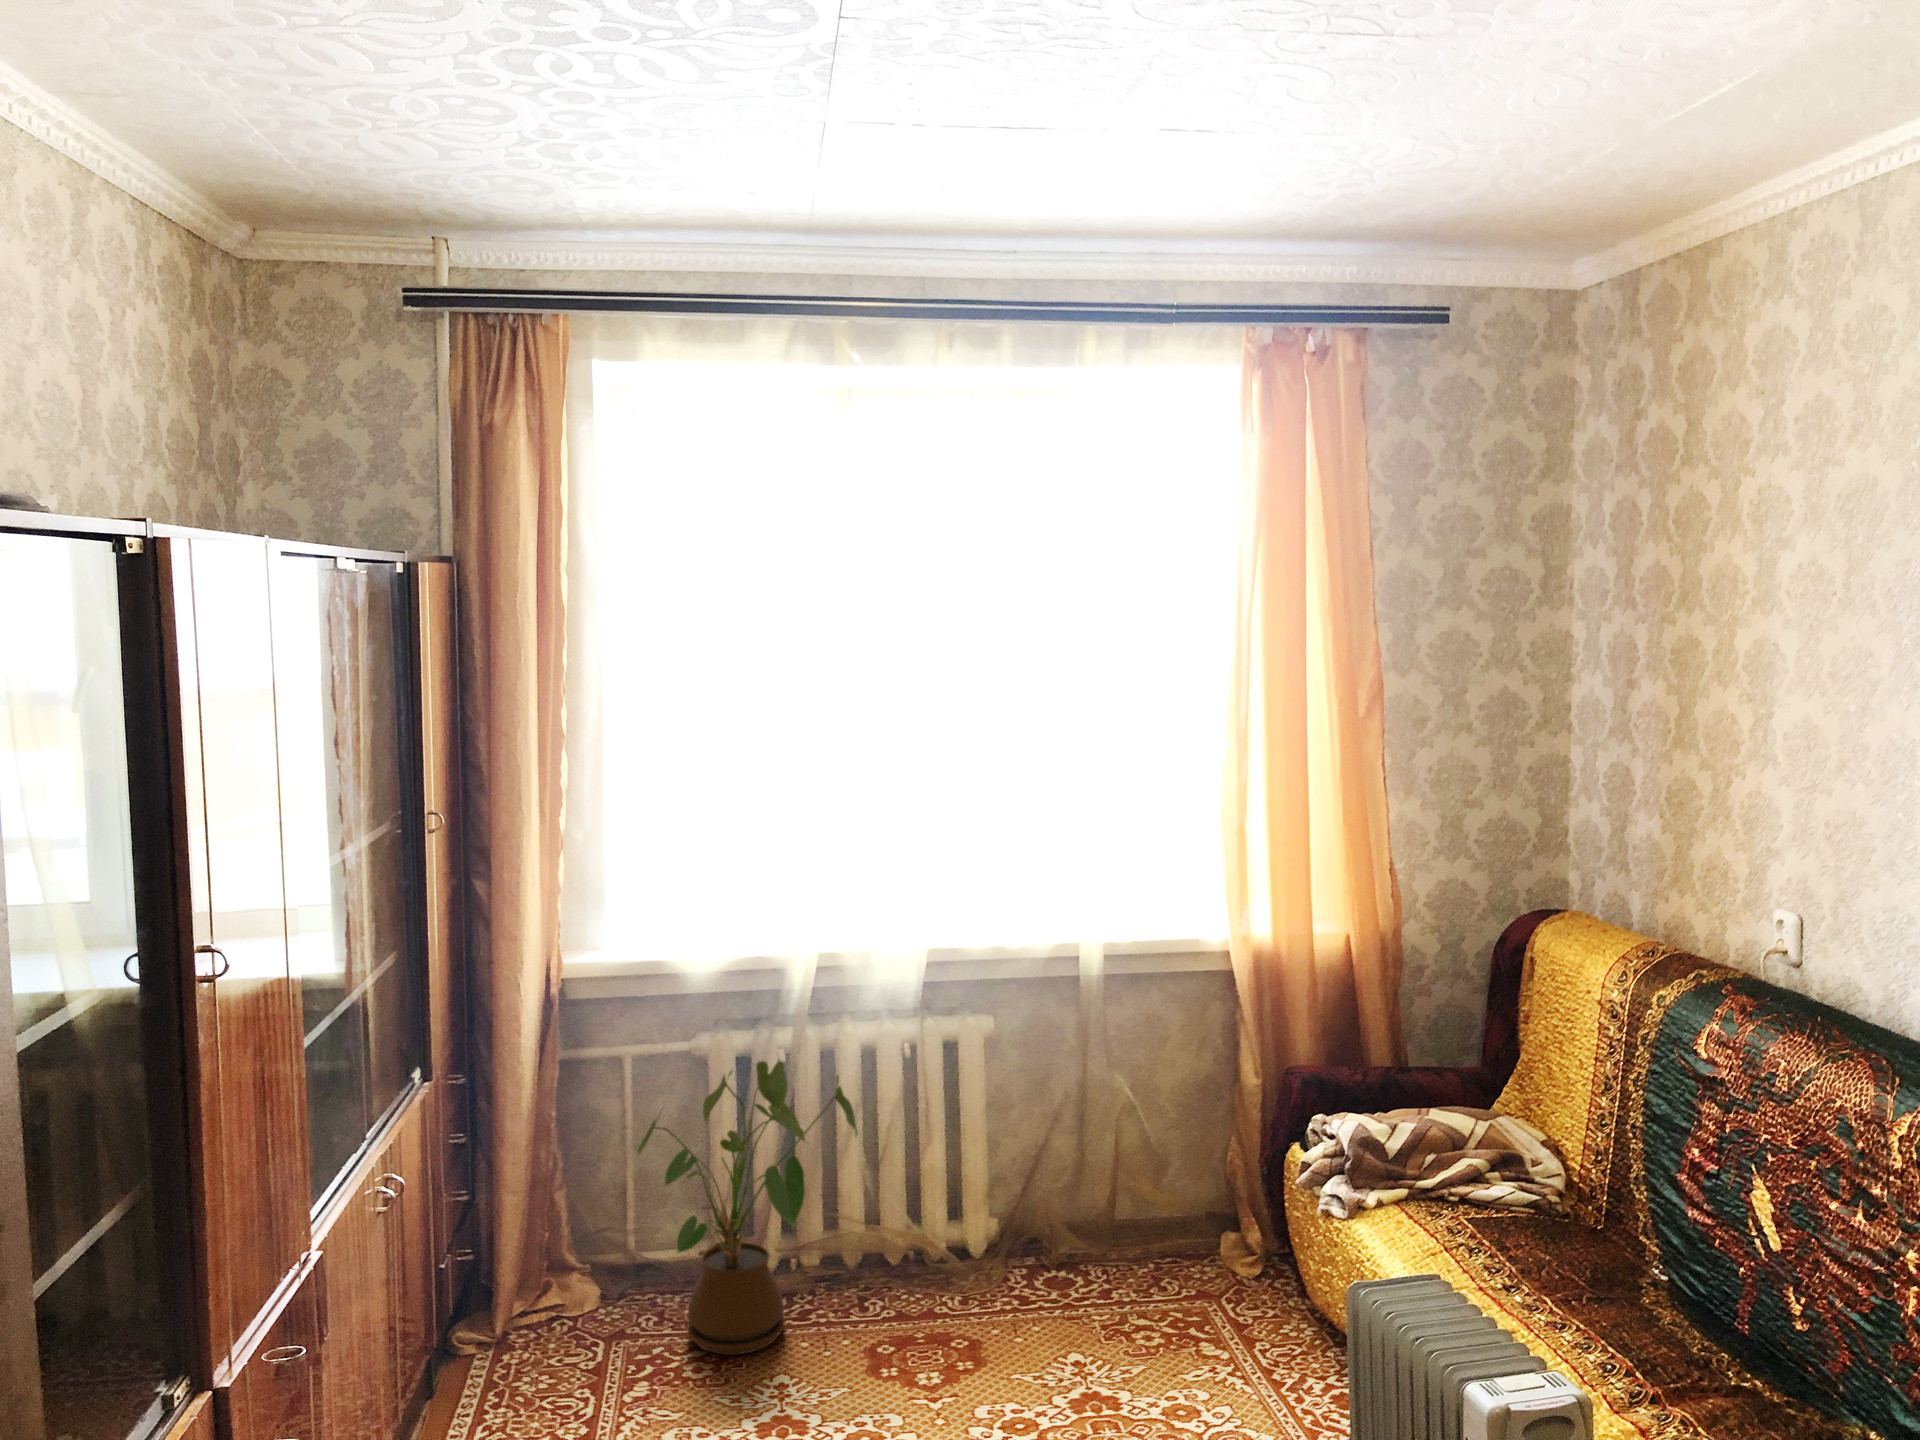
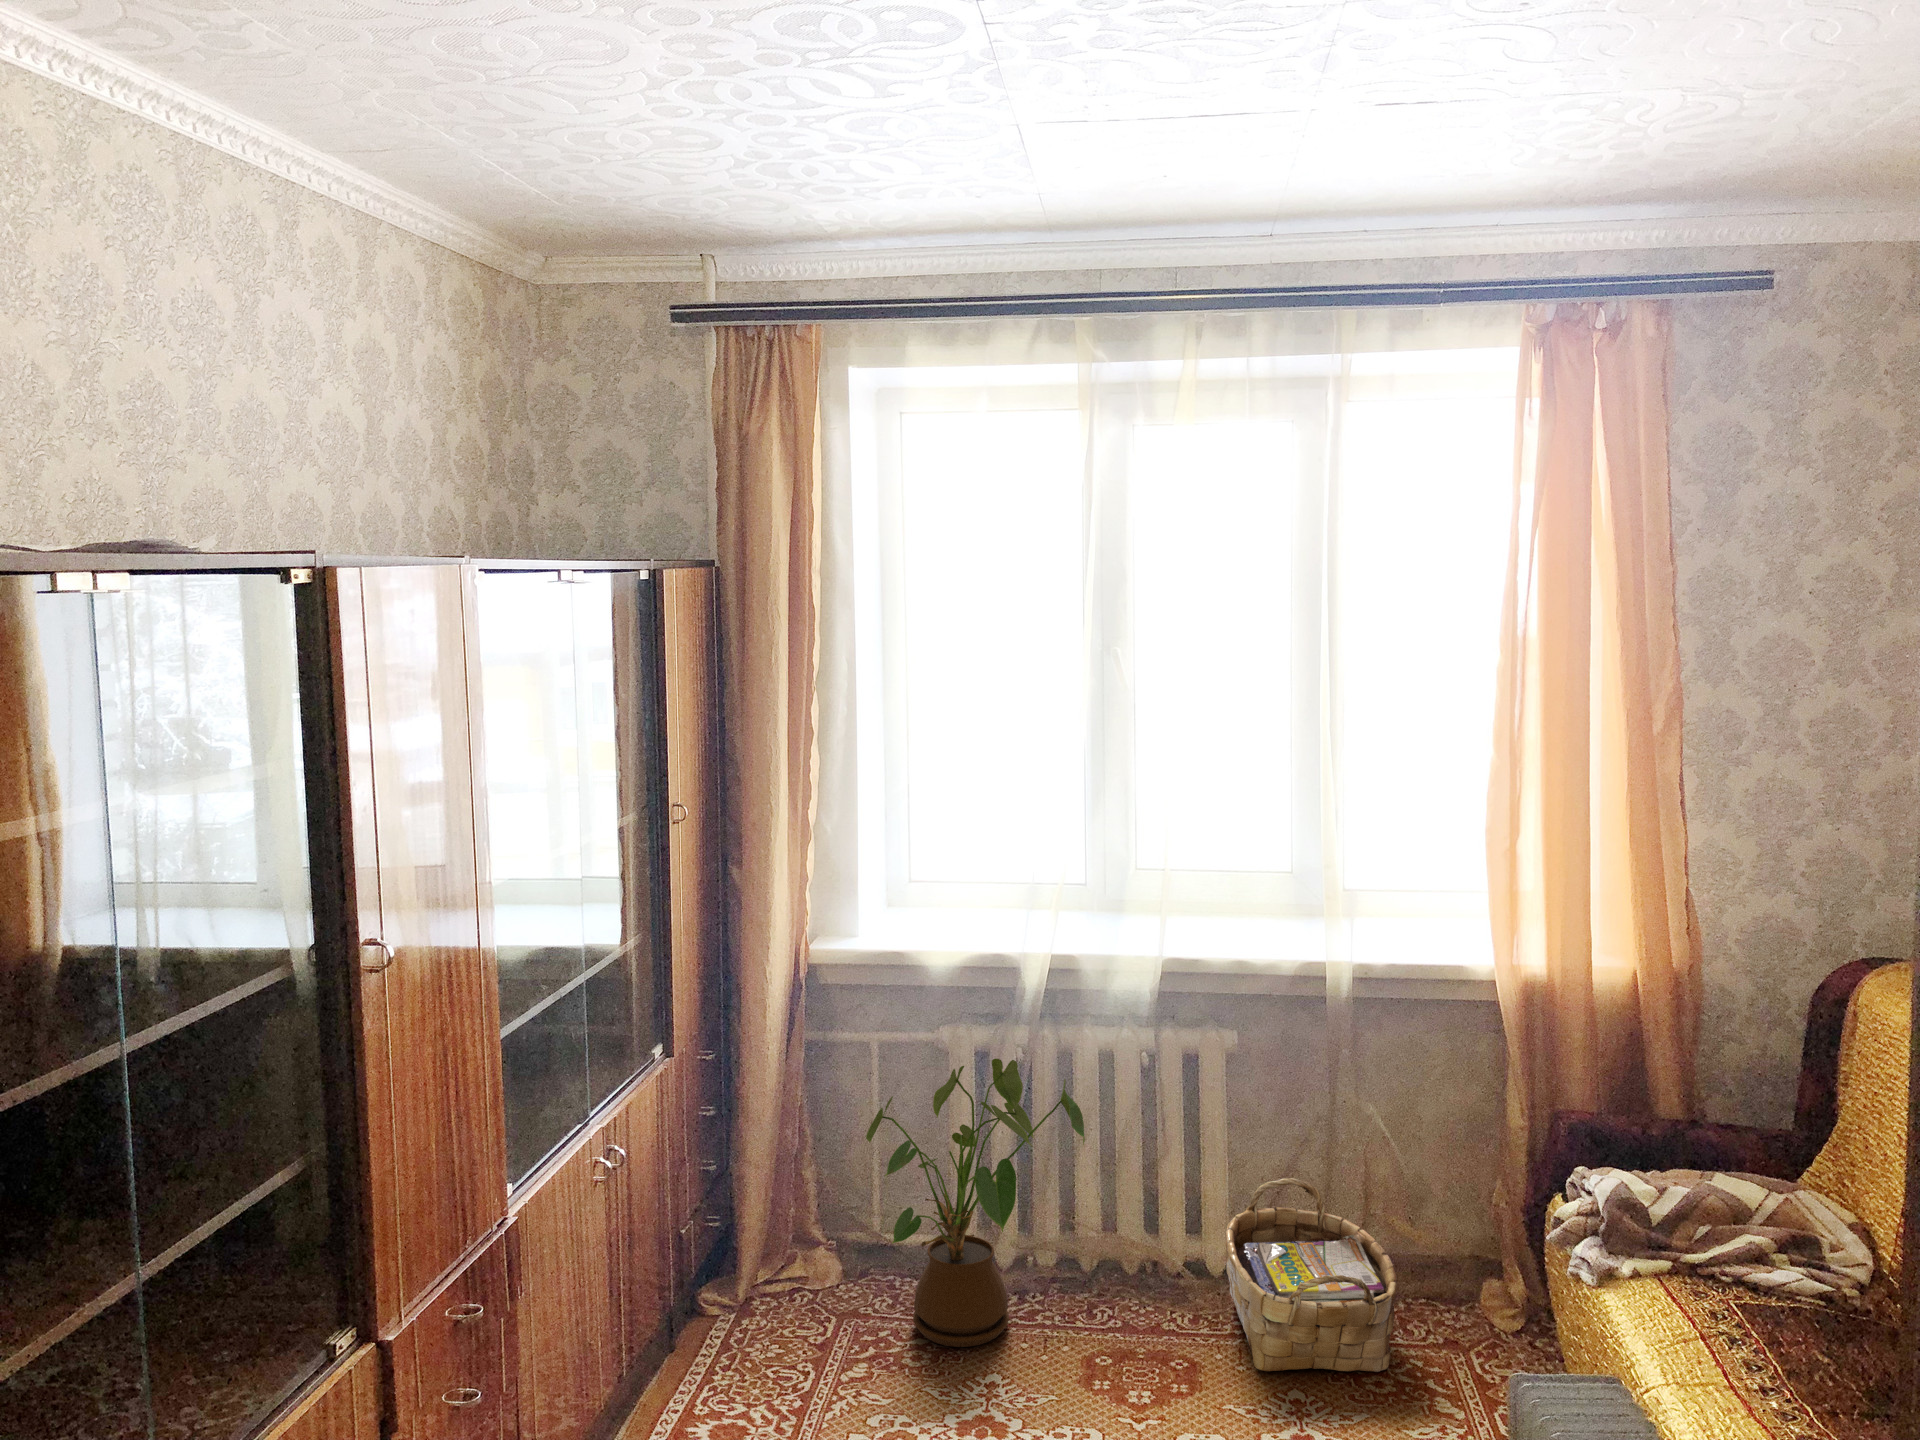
woven basket: none [992,1154,1158,1339] -> present [1226,1178,1397,1372]

